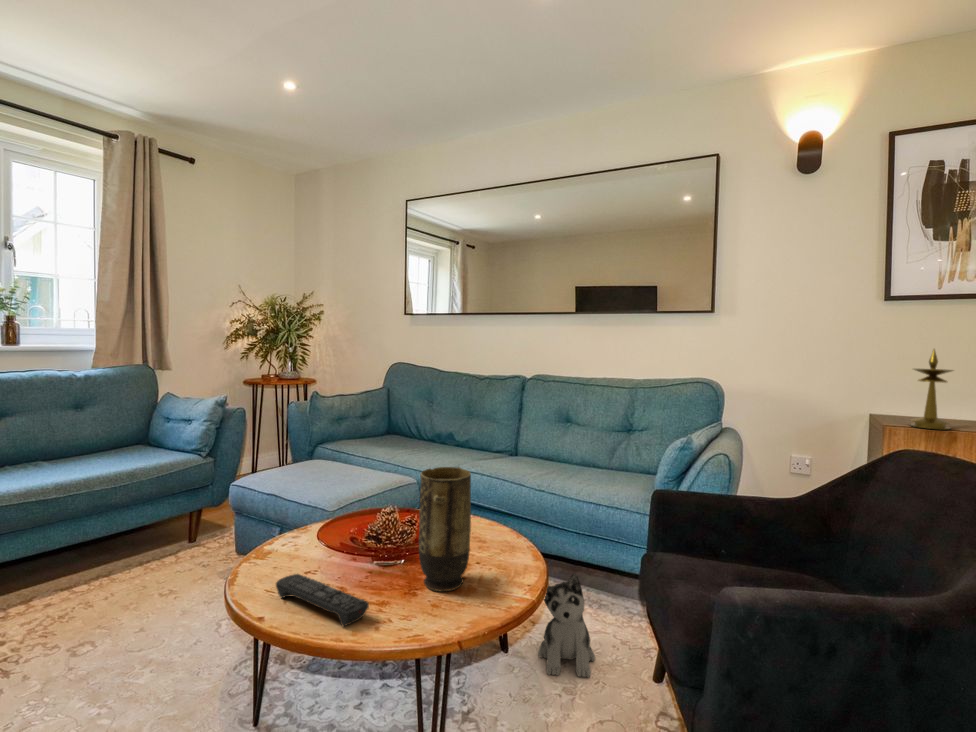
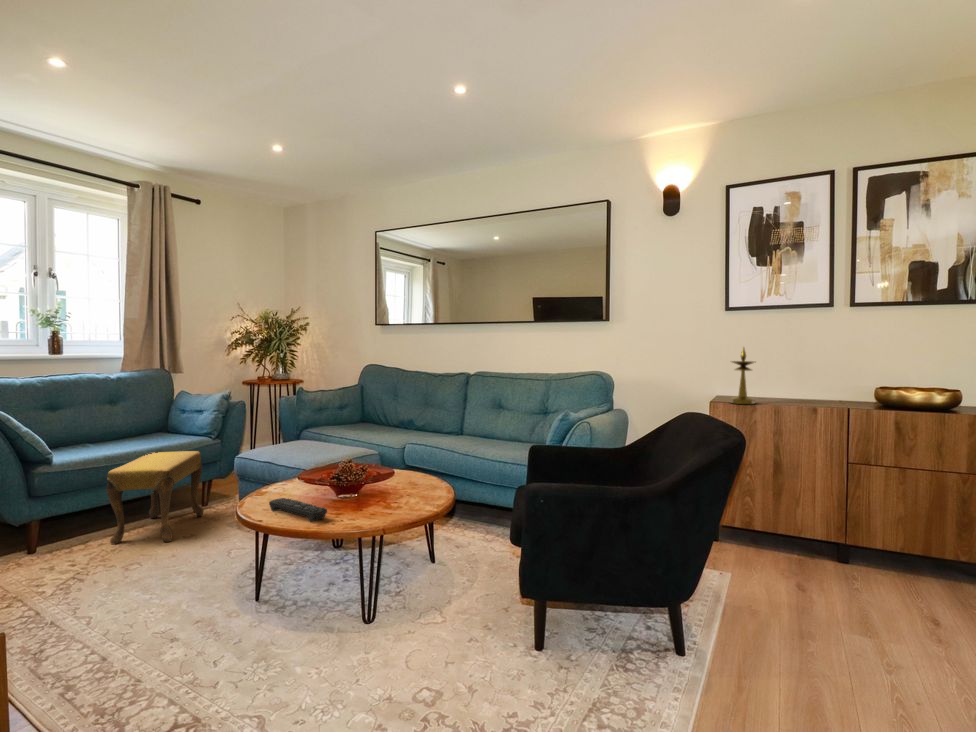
vase: present [419,467,471,591] -> none [362,429,396,507]
footstool: none [53,474,189,607] -> present [107,451,203,545]
plush toy: present [538,573,595,677] -> none [454,506,494,575]

